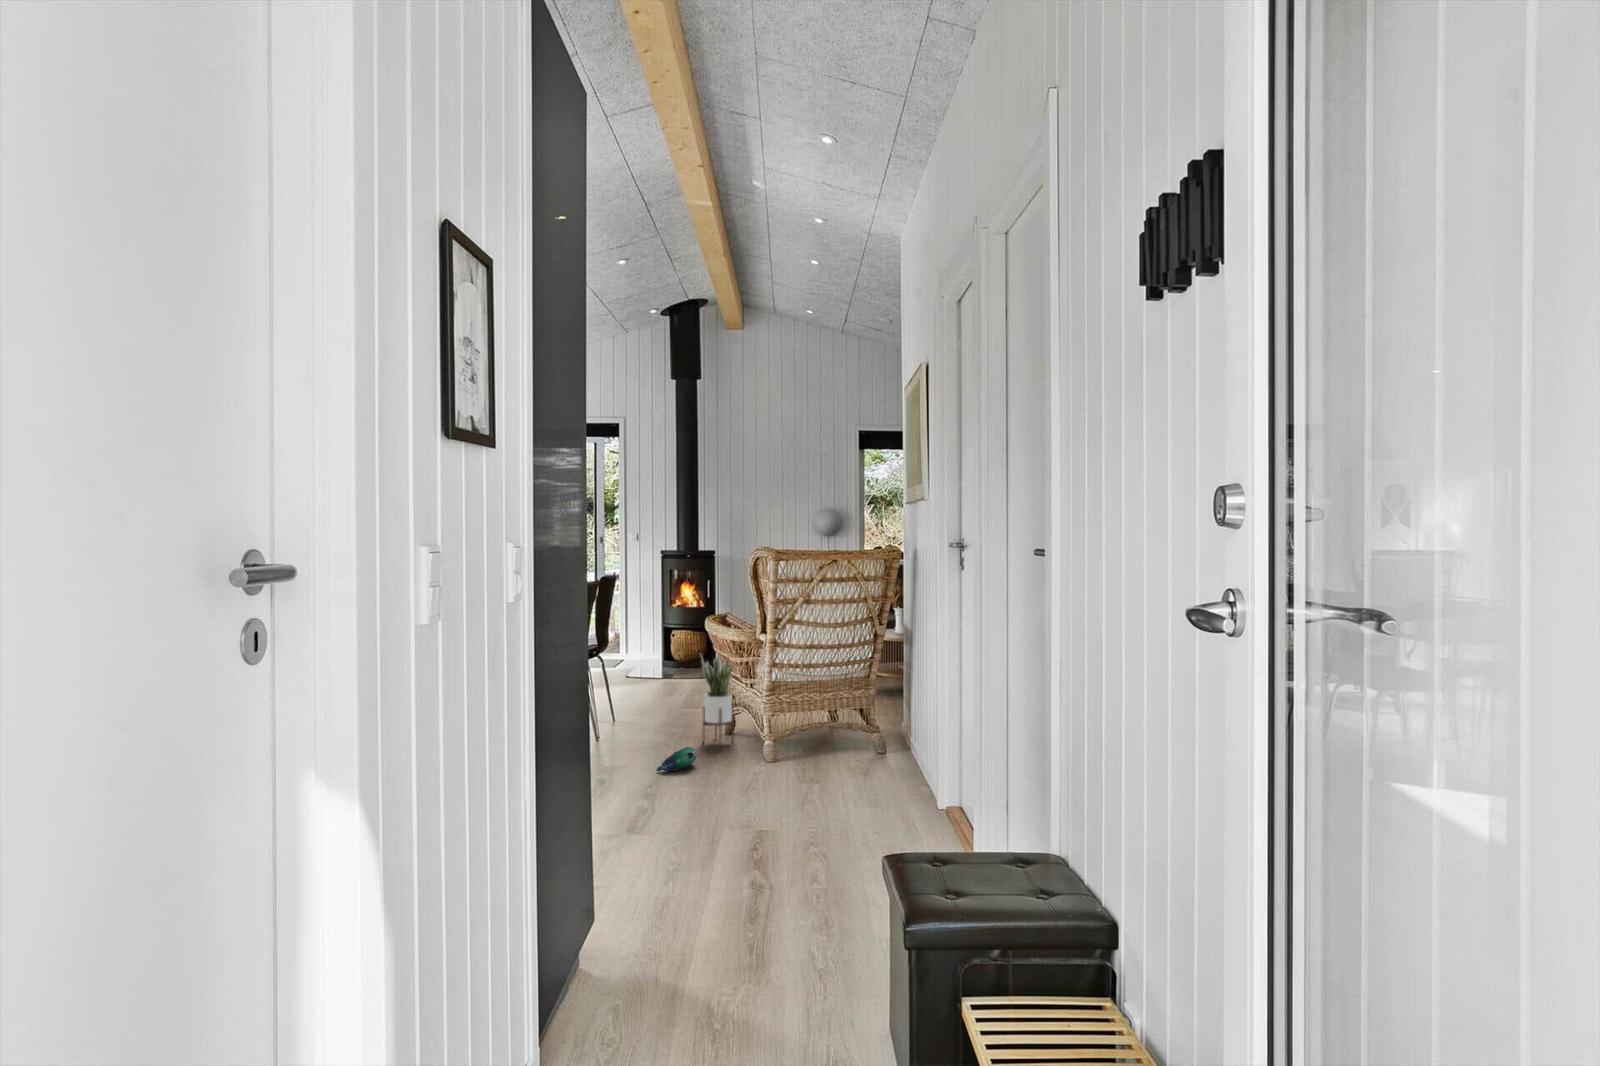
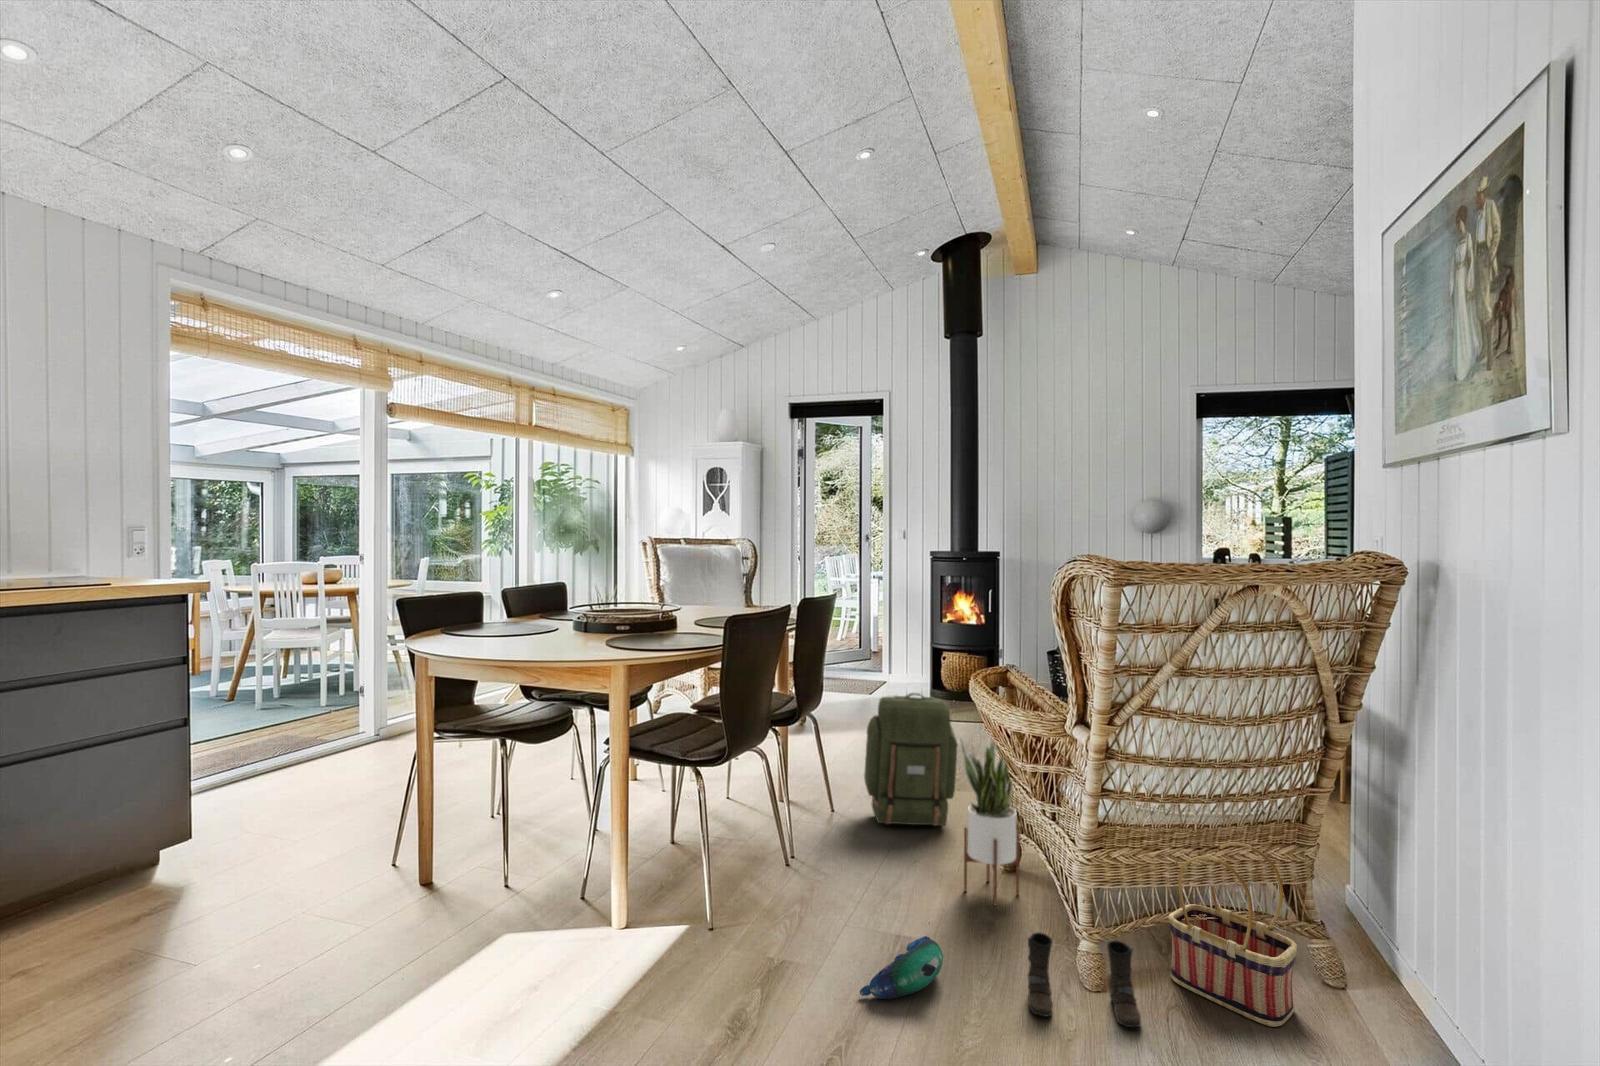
backpack: none [634,641,695,725] -> present [864,693,958,826]
basket: none [805,686,858,762] -> present [1168,842,1297,1027]
boots: none [738,734,789,768] -> present [1028,932,1141,1027]

